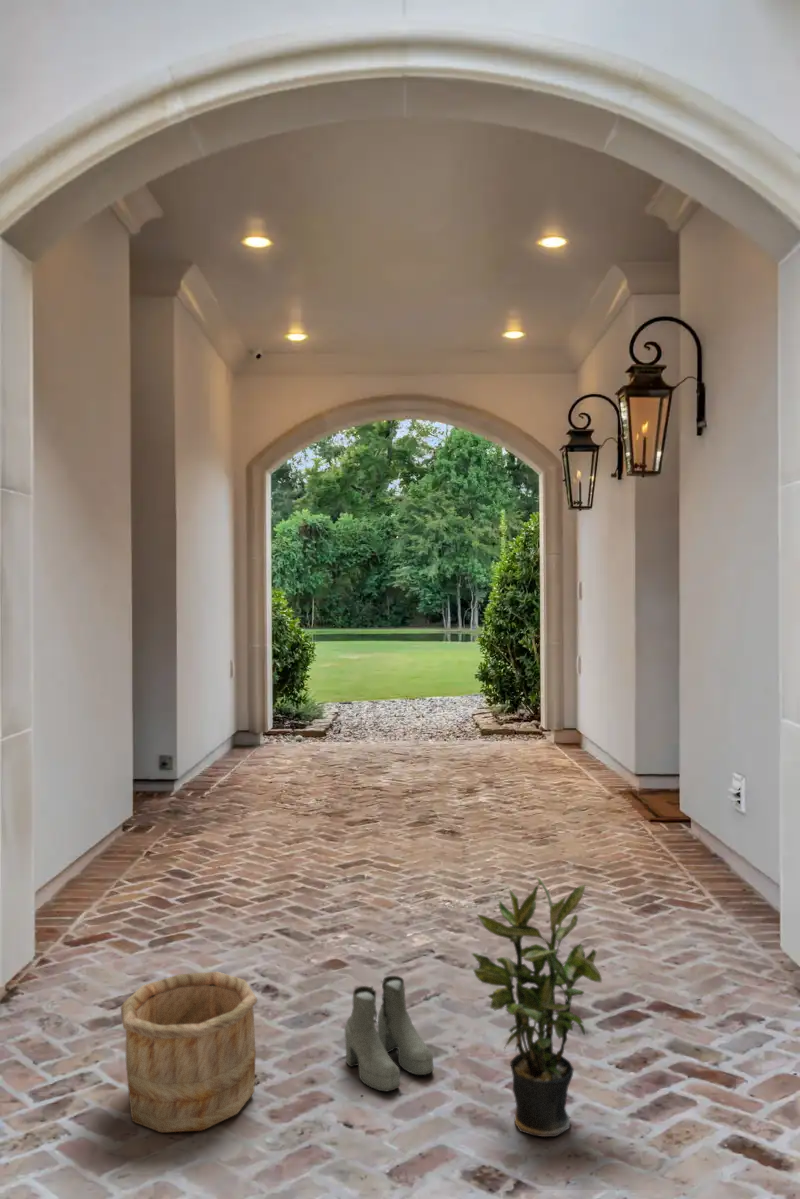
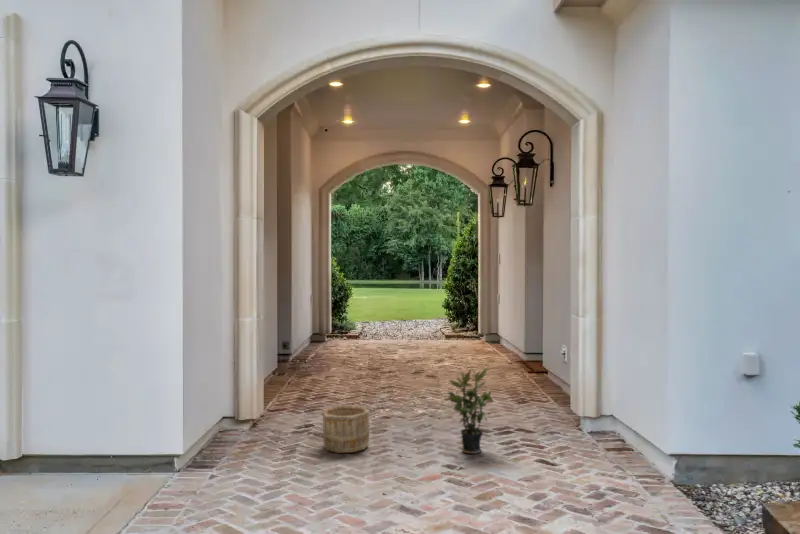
boots: present [345,976,433,1091] -> none [399,409,432,445]

